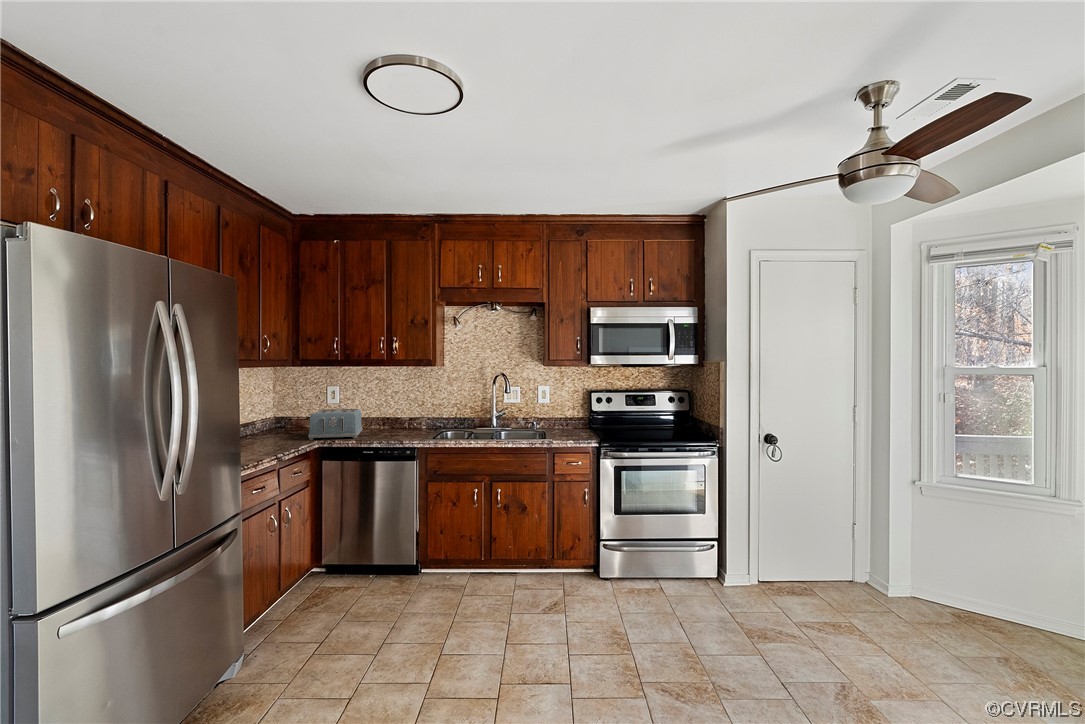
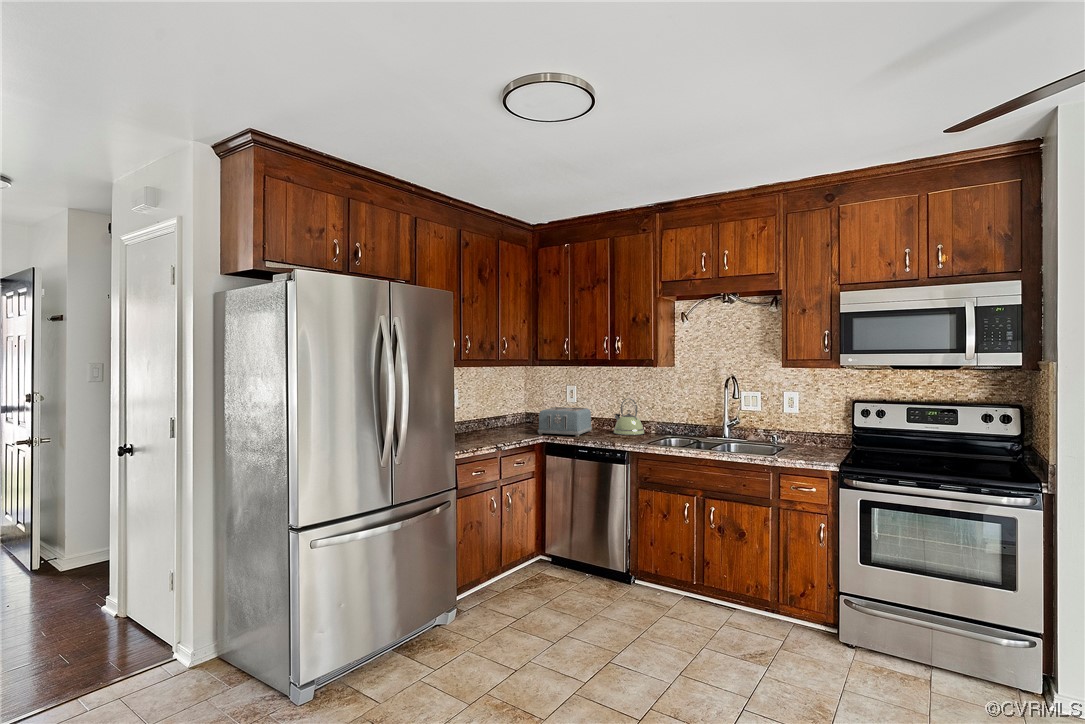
kettle: none [384,397,416,432] -> present [614,398,644,435]

